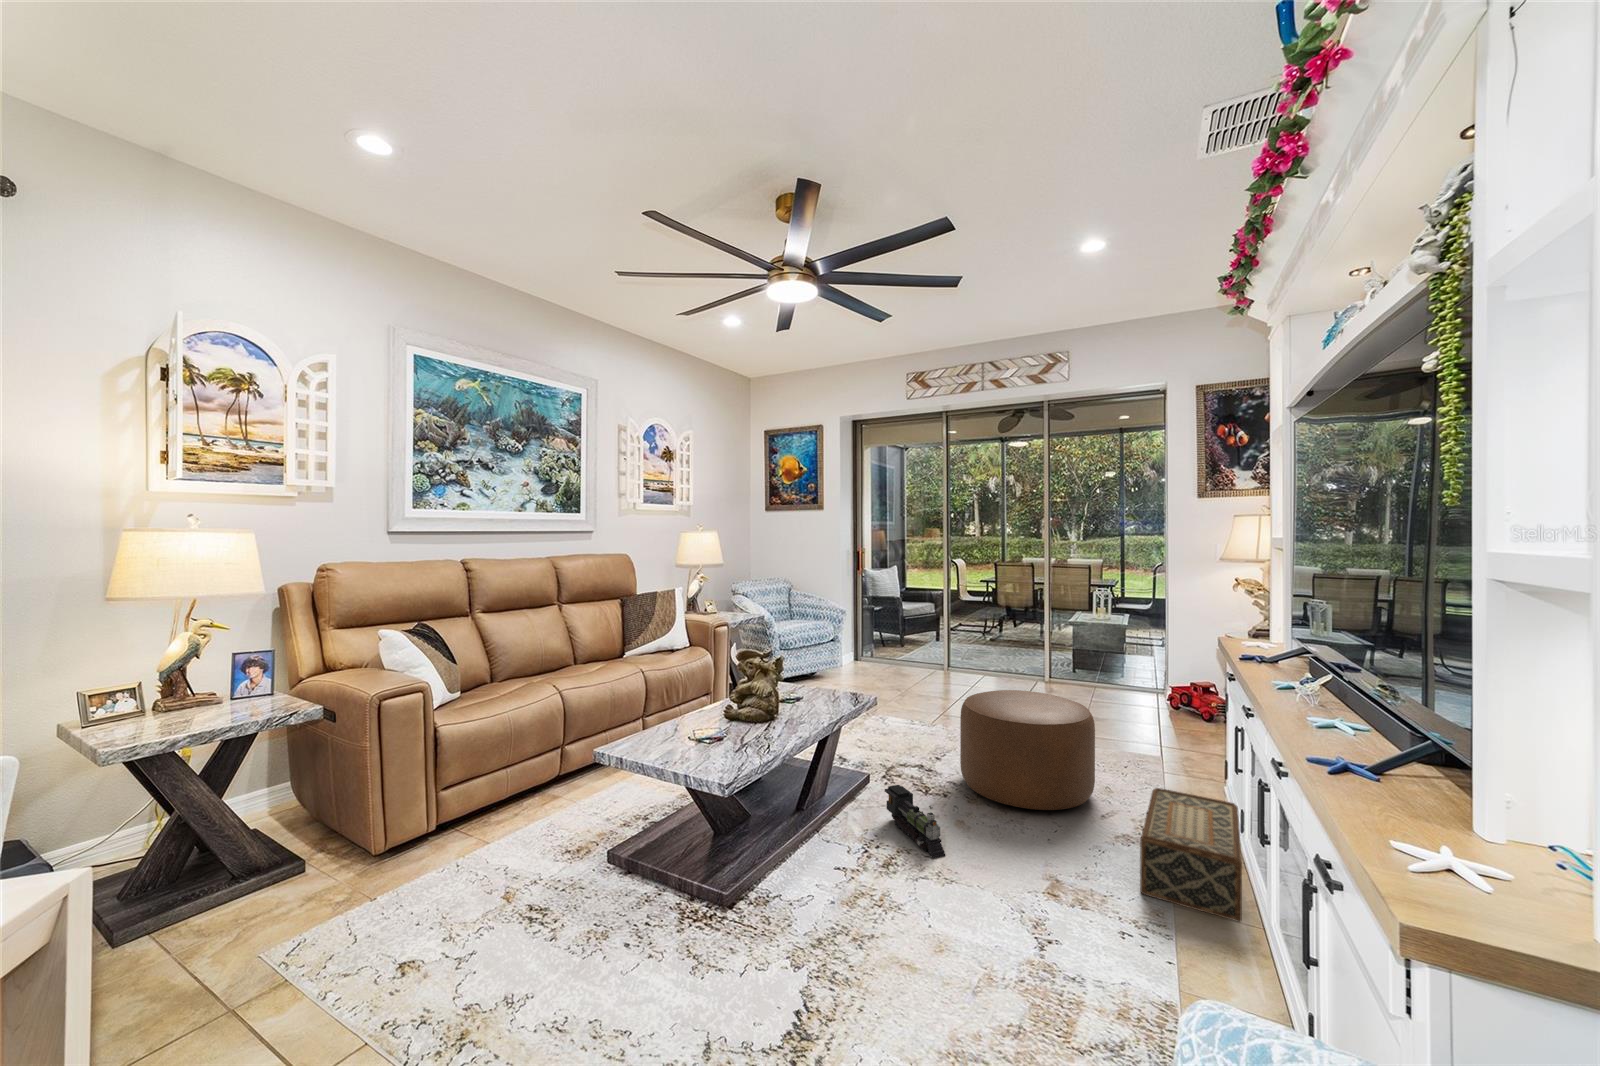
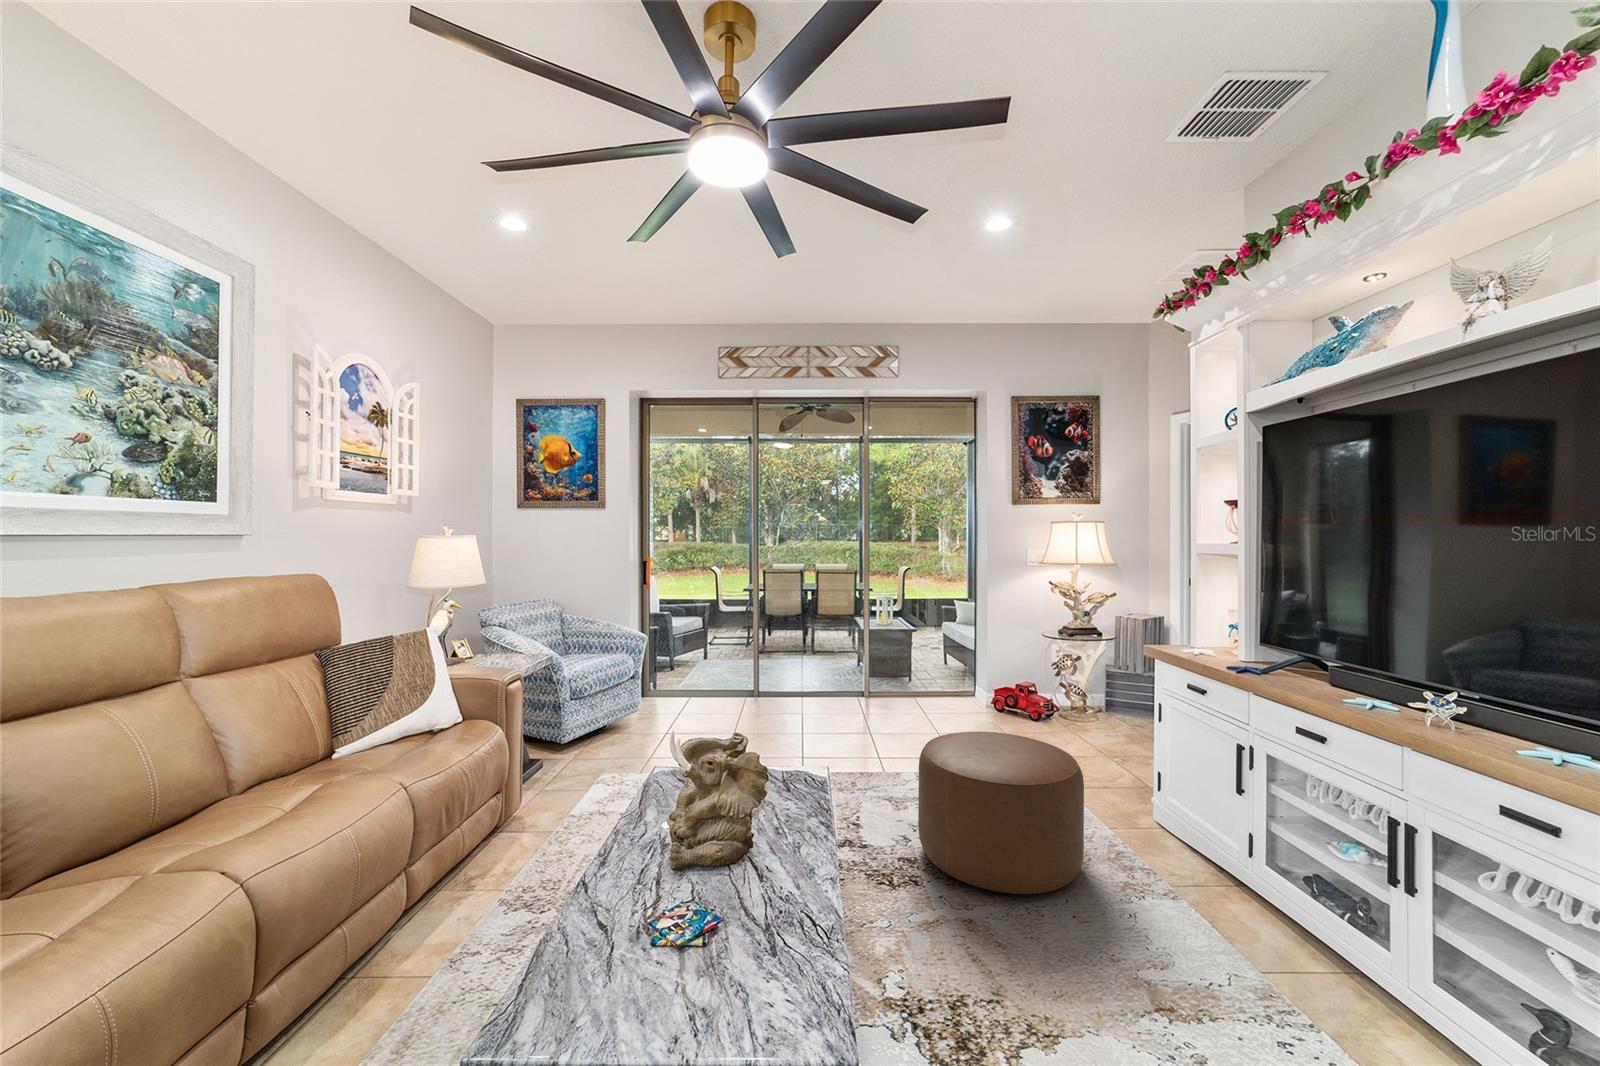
toy train: present [885,785,946,859] -> none [903,912,1035,1032]
woven basket: present [1140,788,1242,922] -> none [1173,837,1378,1006]

